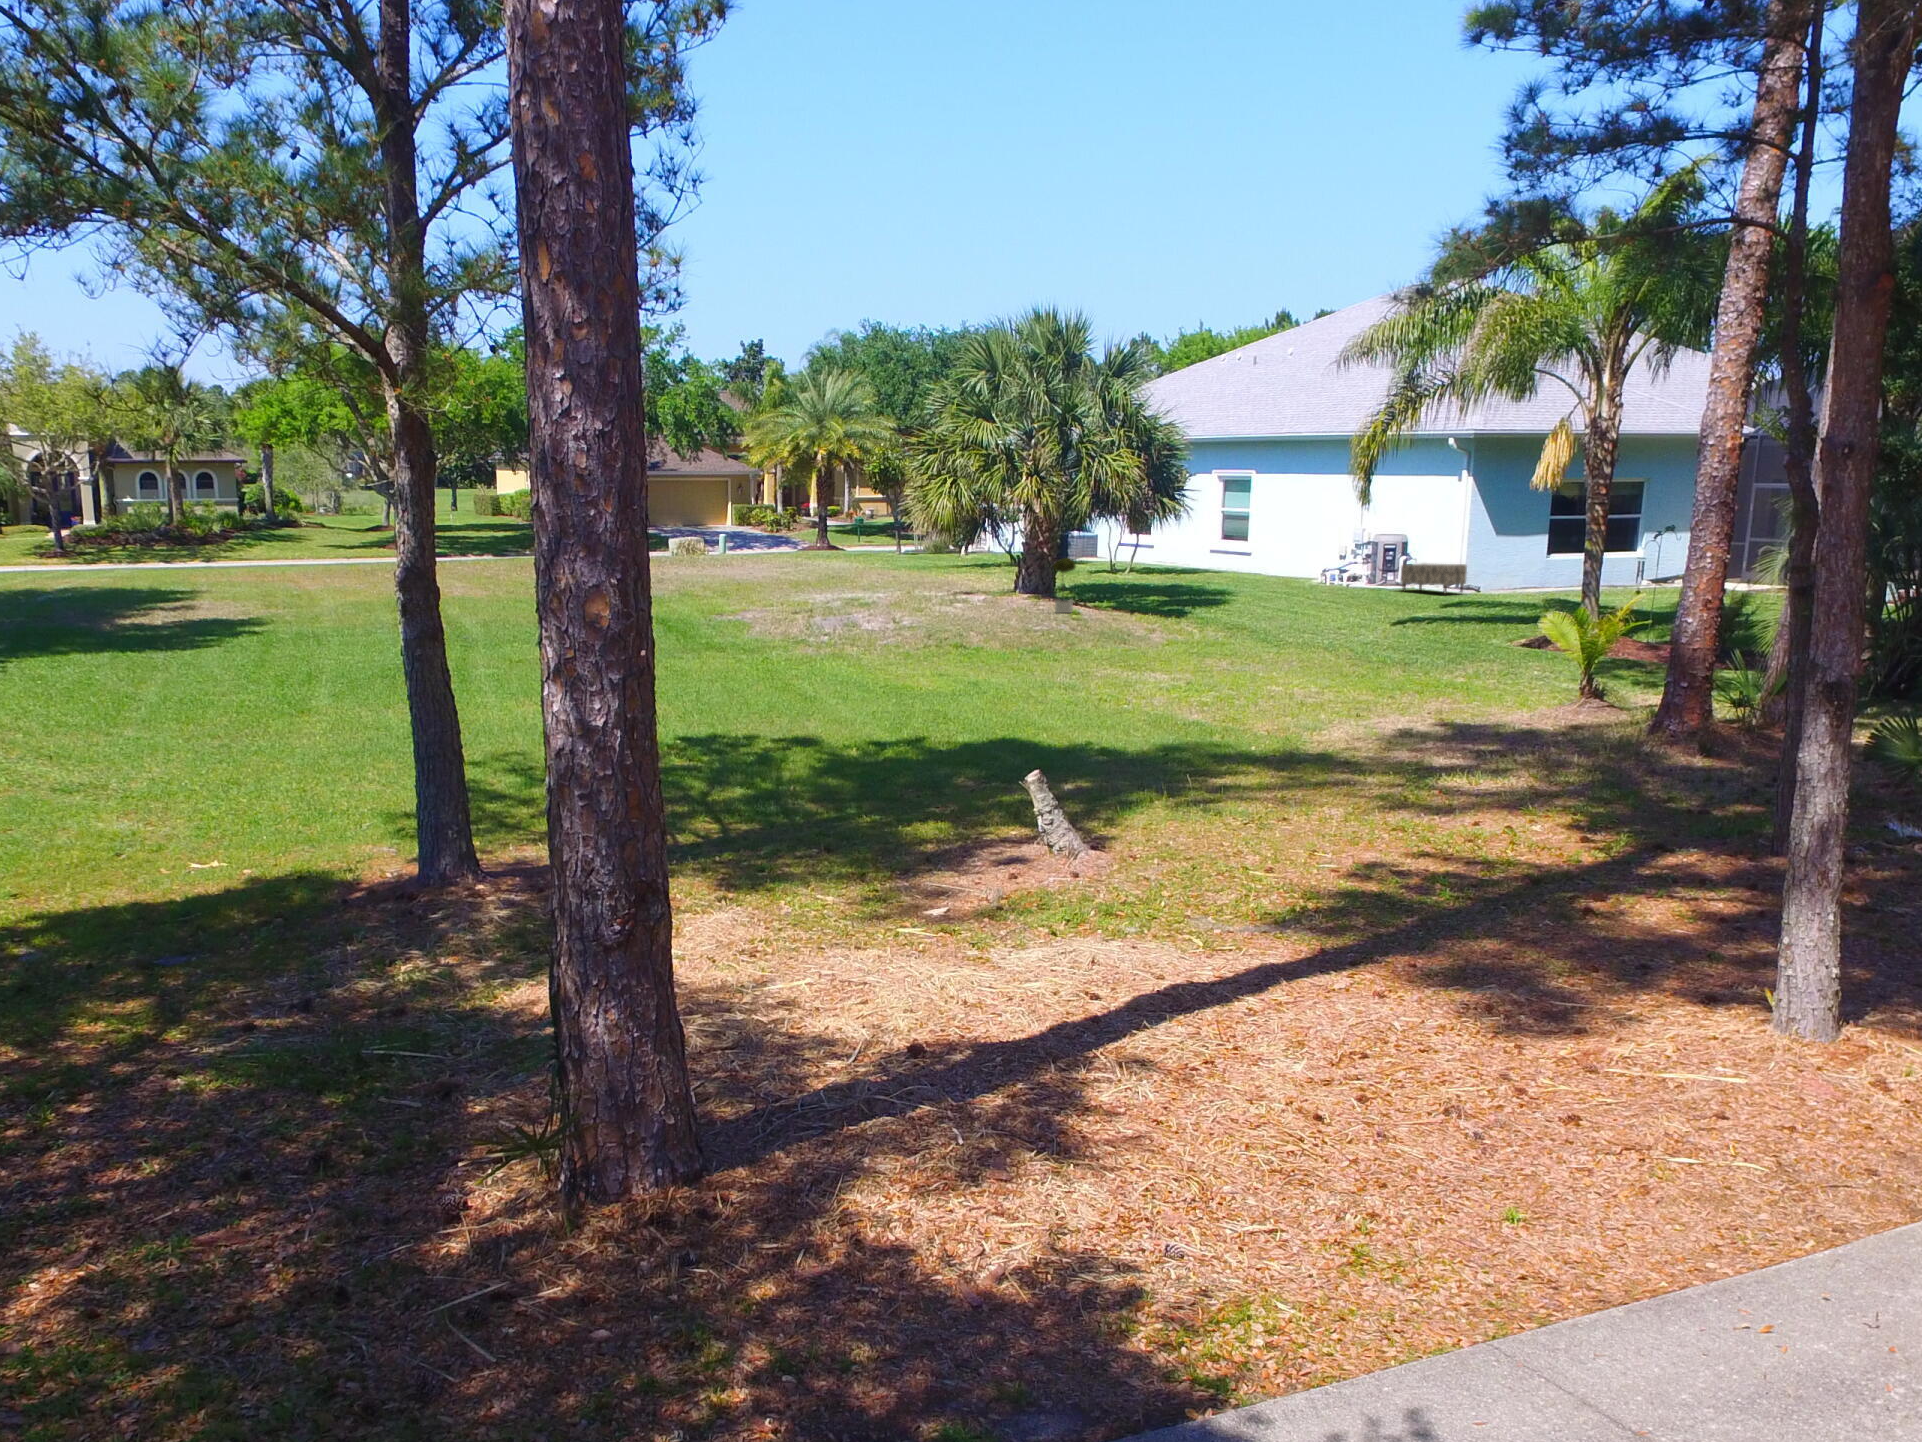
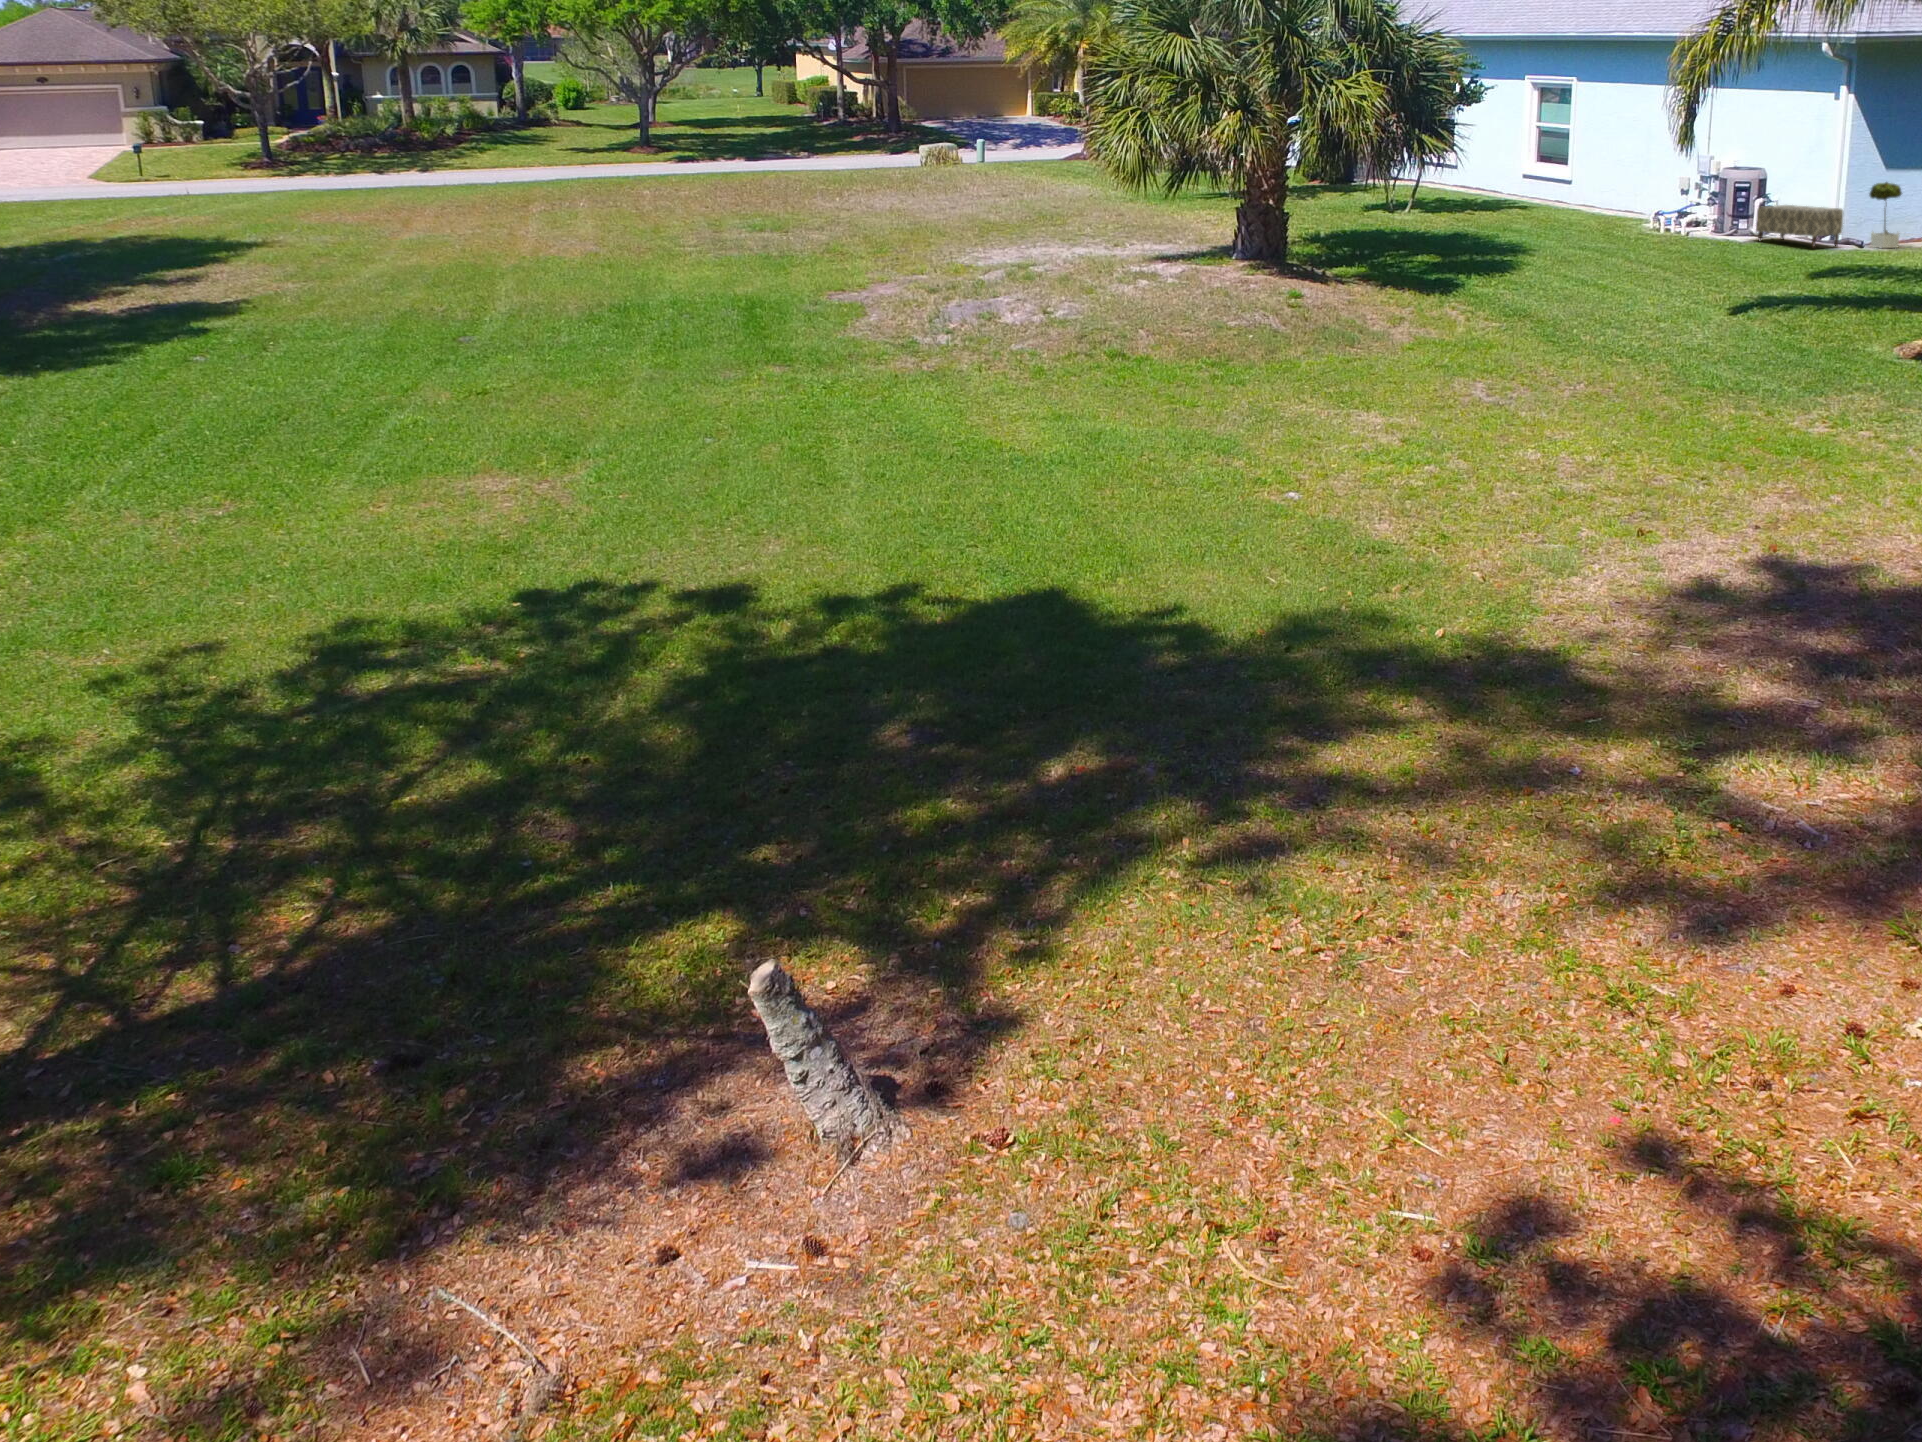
potted tree: present [1054,558,1076,613] -> present [1870,182,1902,248]

